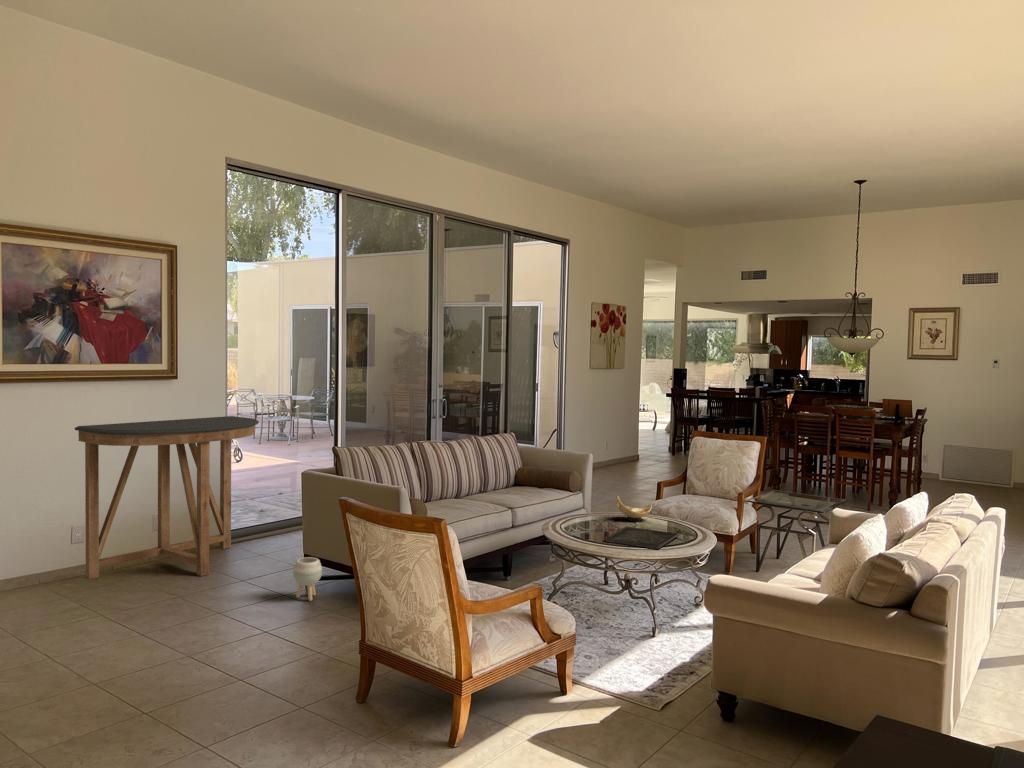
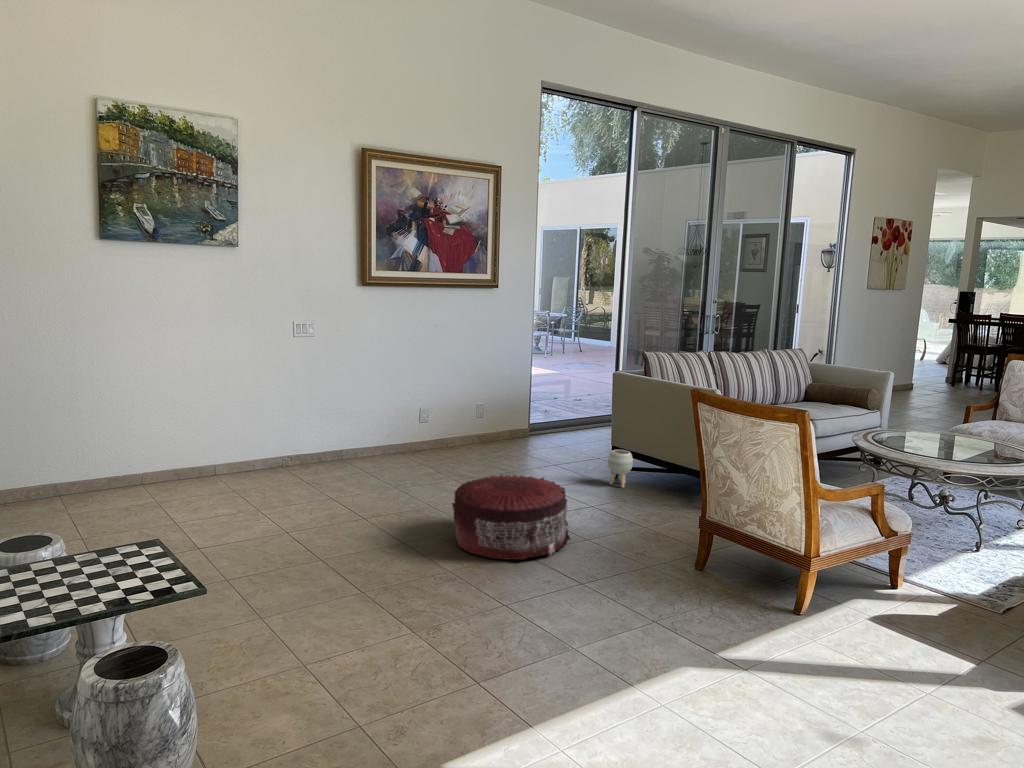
console table: present [75,416,259,579] -> none [423,323,566,460]
decorative bowl: present [616,496,652,521] -> none [930,413,970,440]
tray: present [604,527,679,549] -> none [925,443,1008,465]
pouf: none [55,606,215,723] -> present [452,474,570,560]

